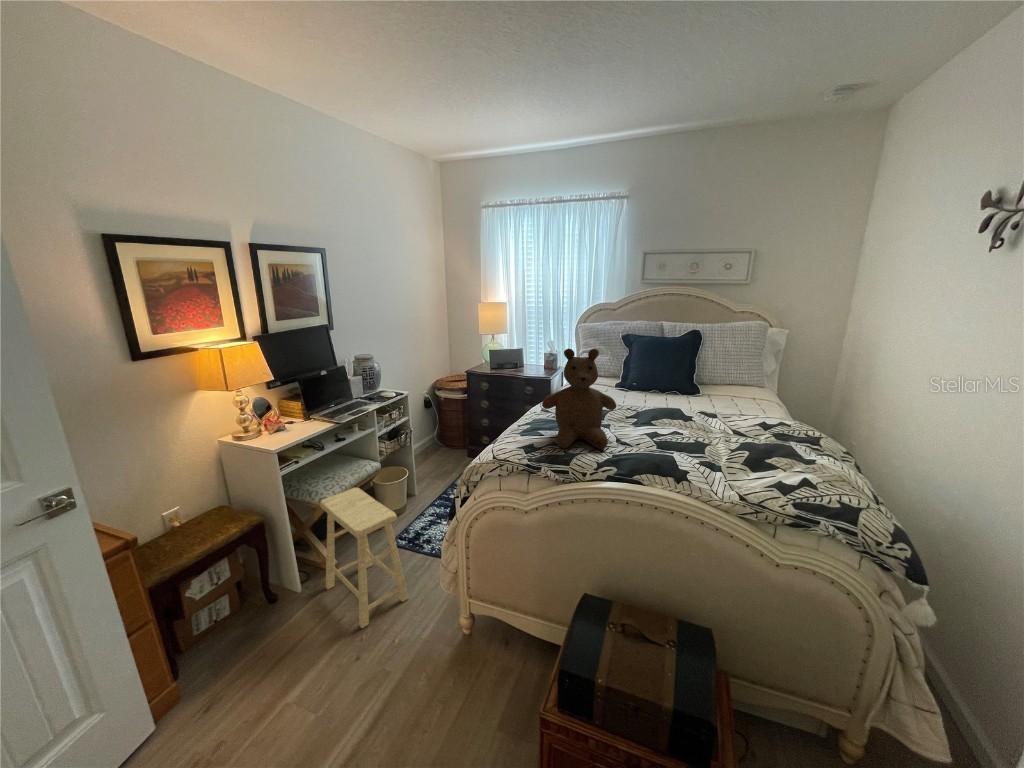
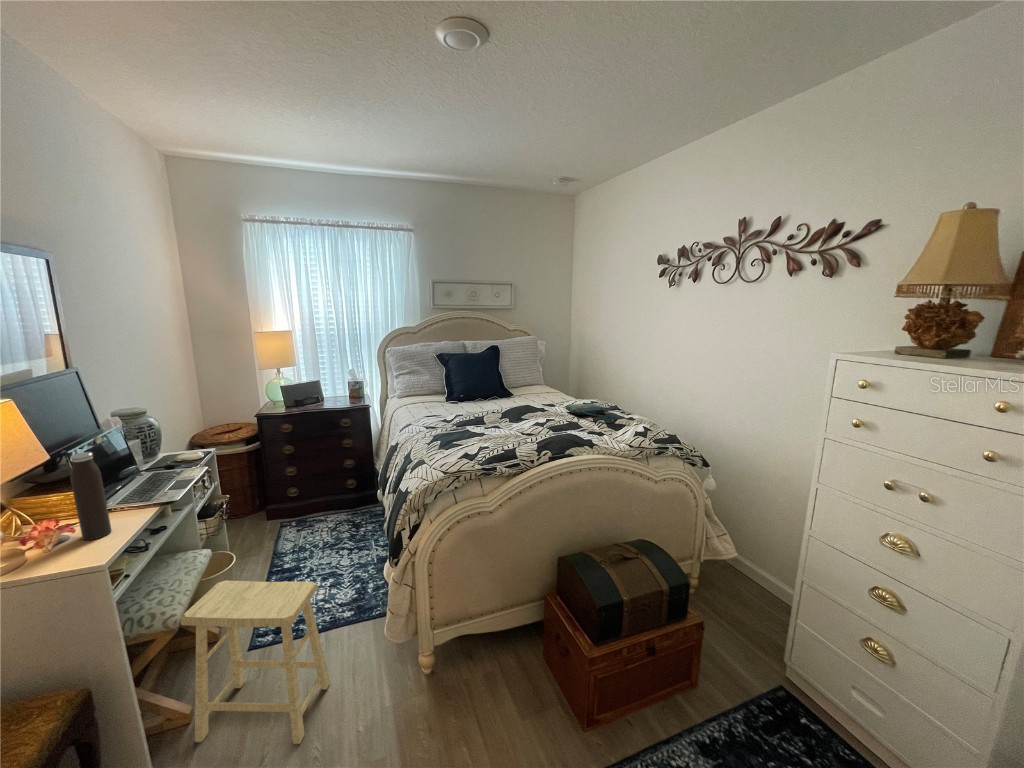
teddy bear: present [542,349,616,449] -> none [459,362,525,450]
water bottle: none [274,377,295,433] -> present [70,452,111,540]
tote bag: none [729,419,791,460] -> present [566,403,614,424]

